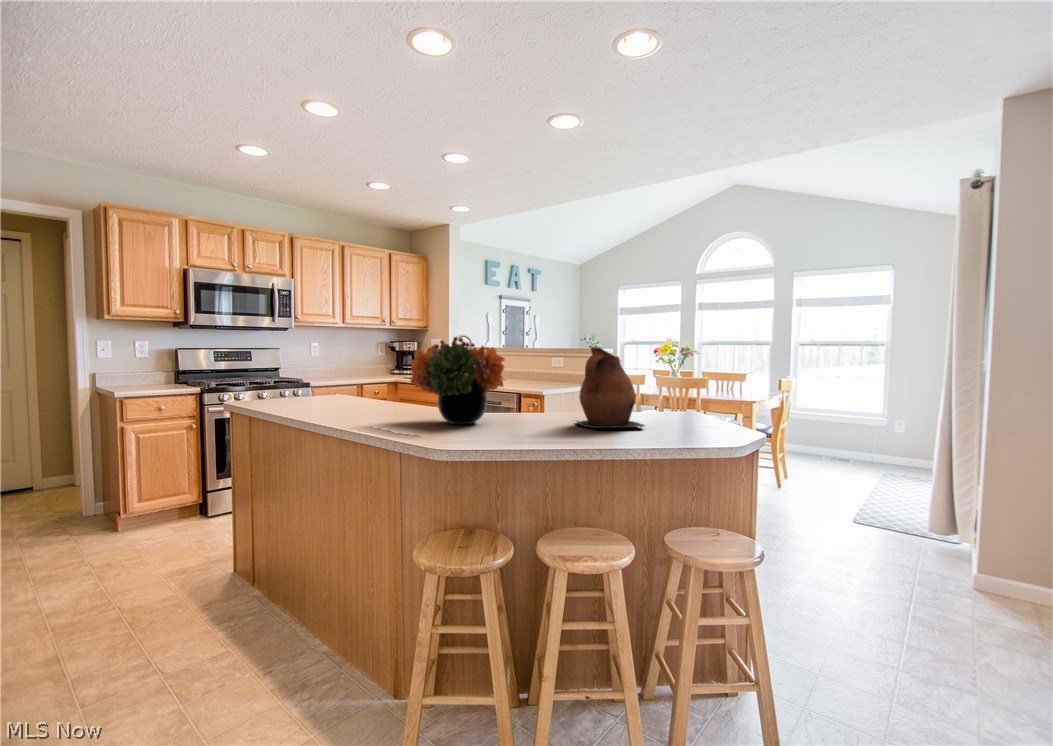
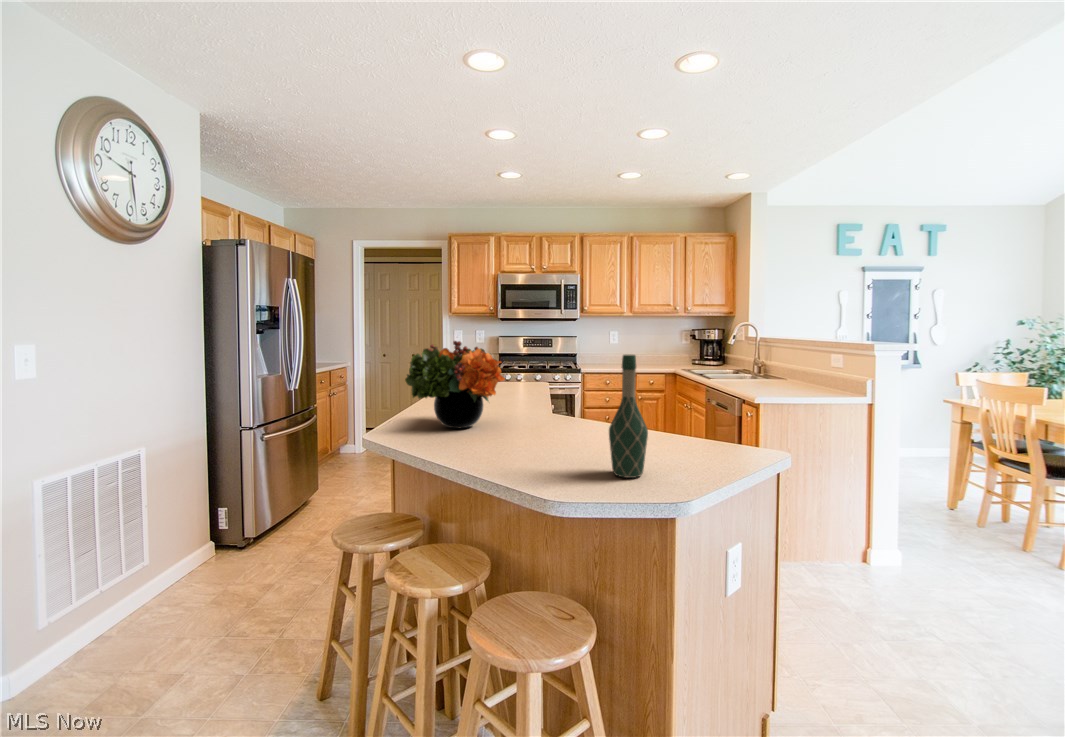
wine bottle: none [665,343,693,428] -> present [609,355,648,478]
ceramic pitcher: present [577,347,645,428] -> none [513,357,607,466]

